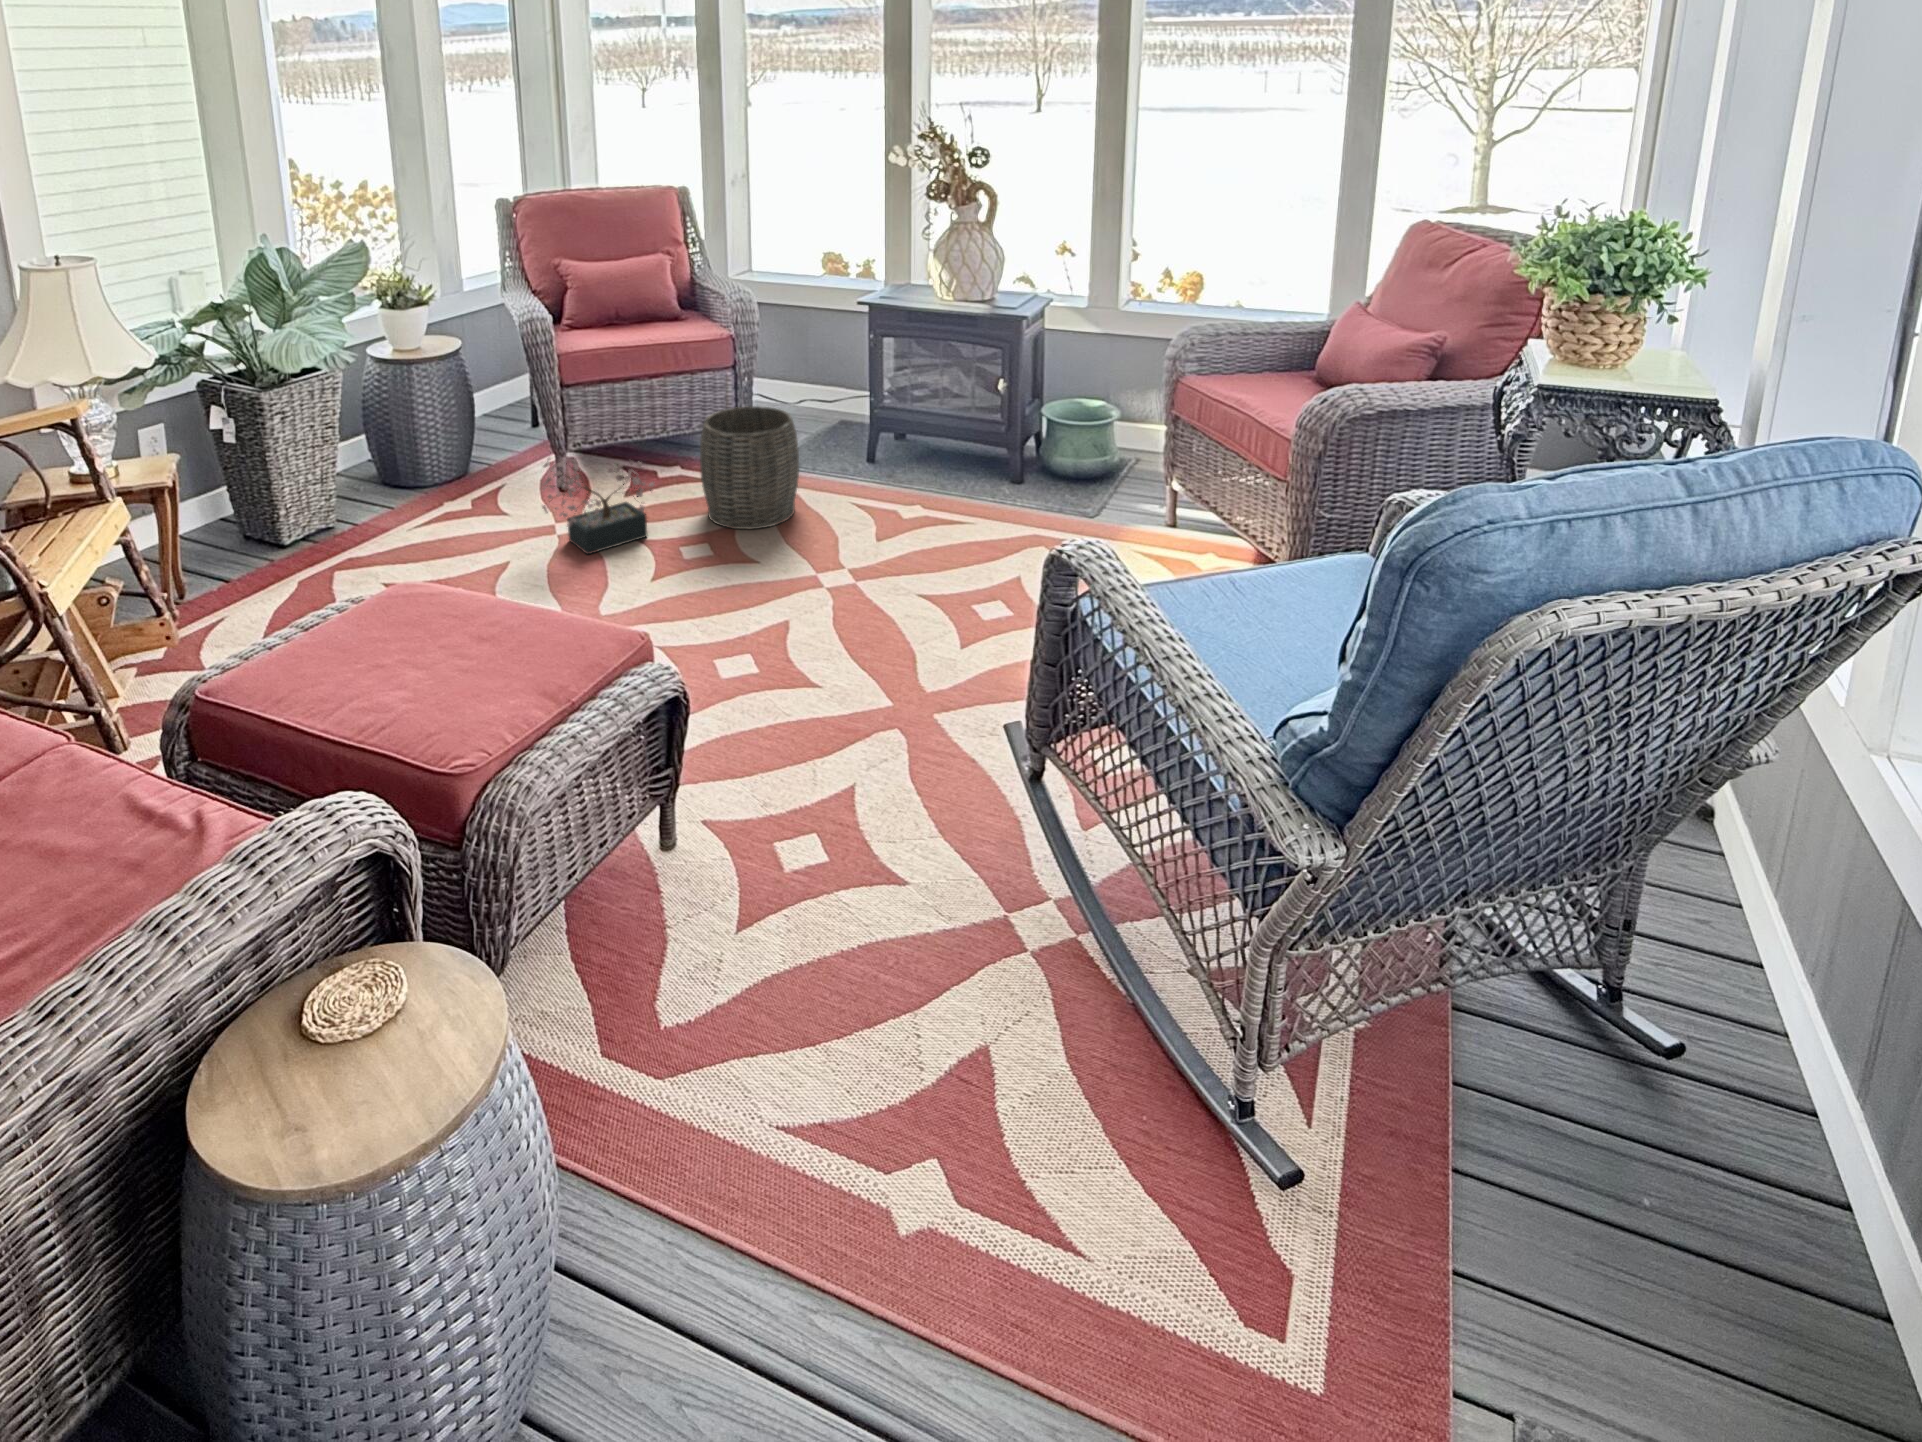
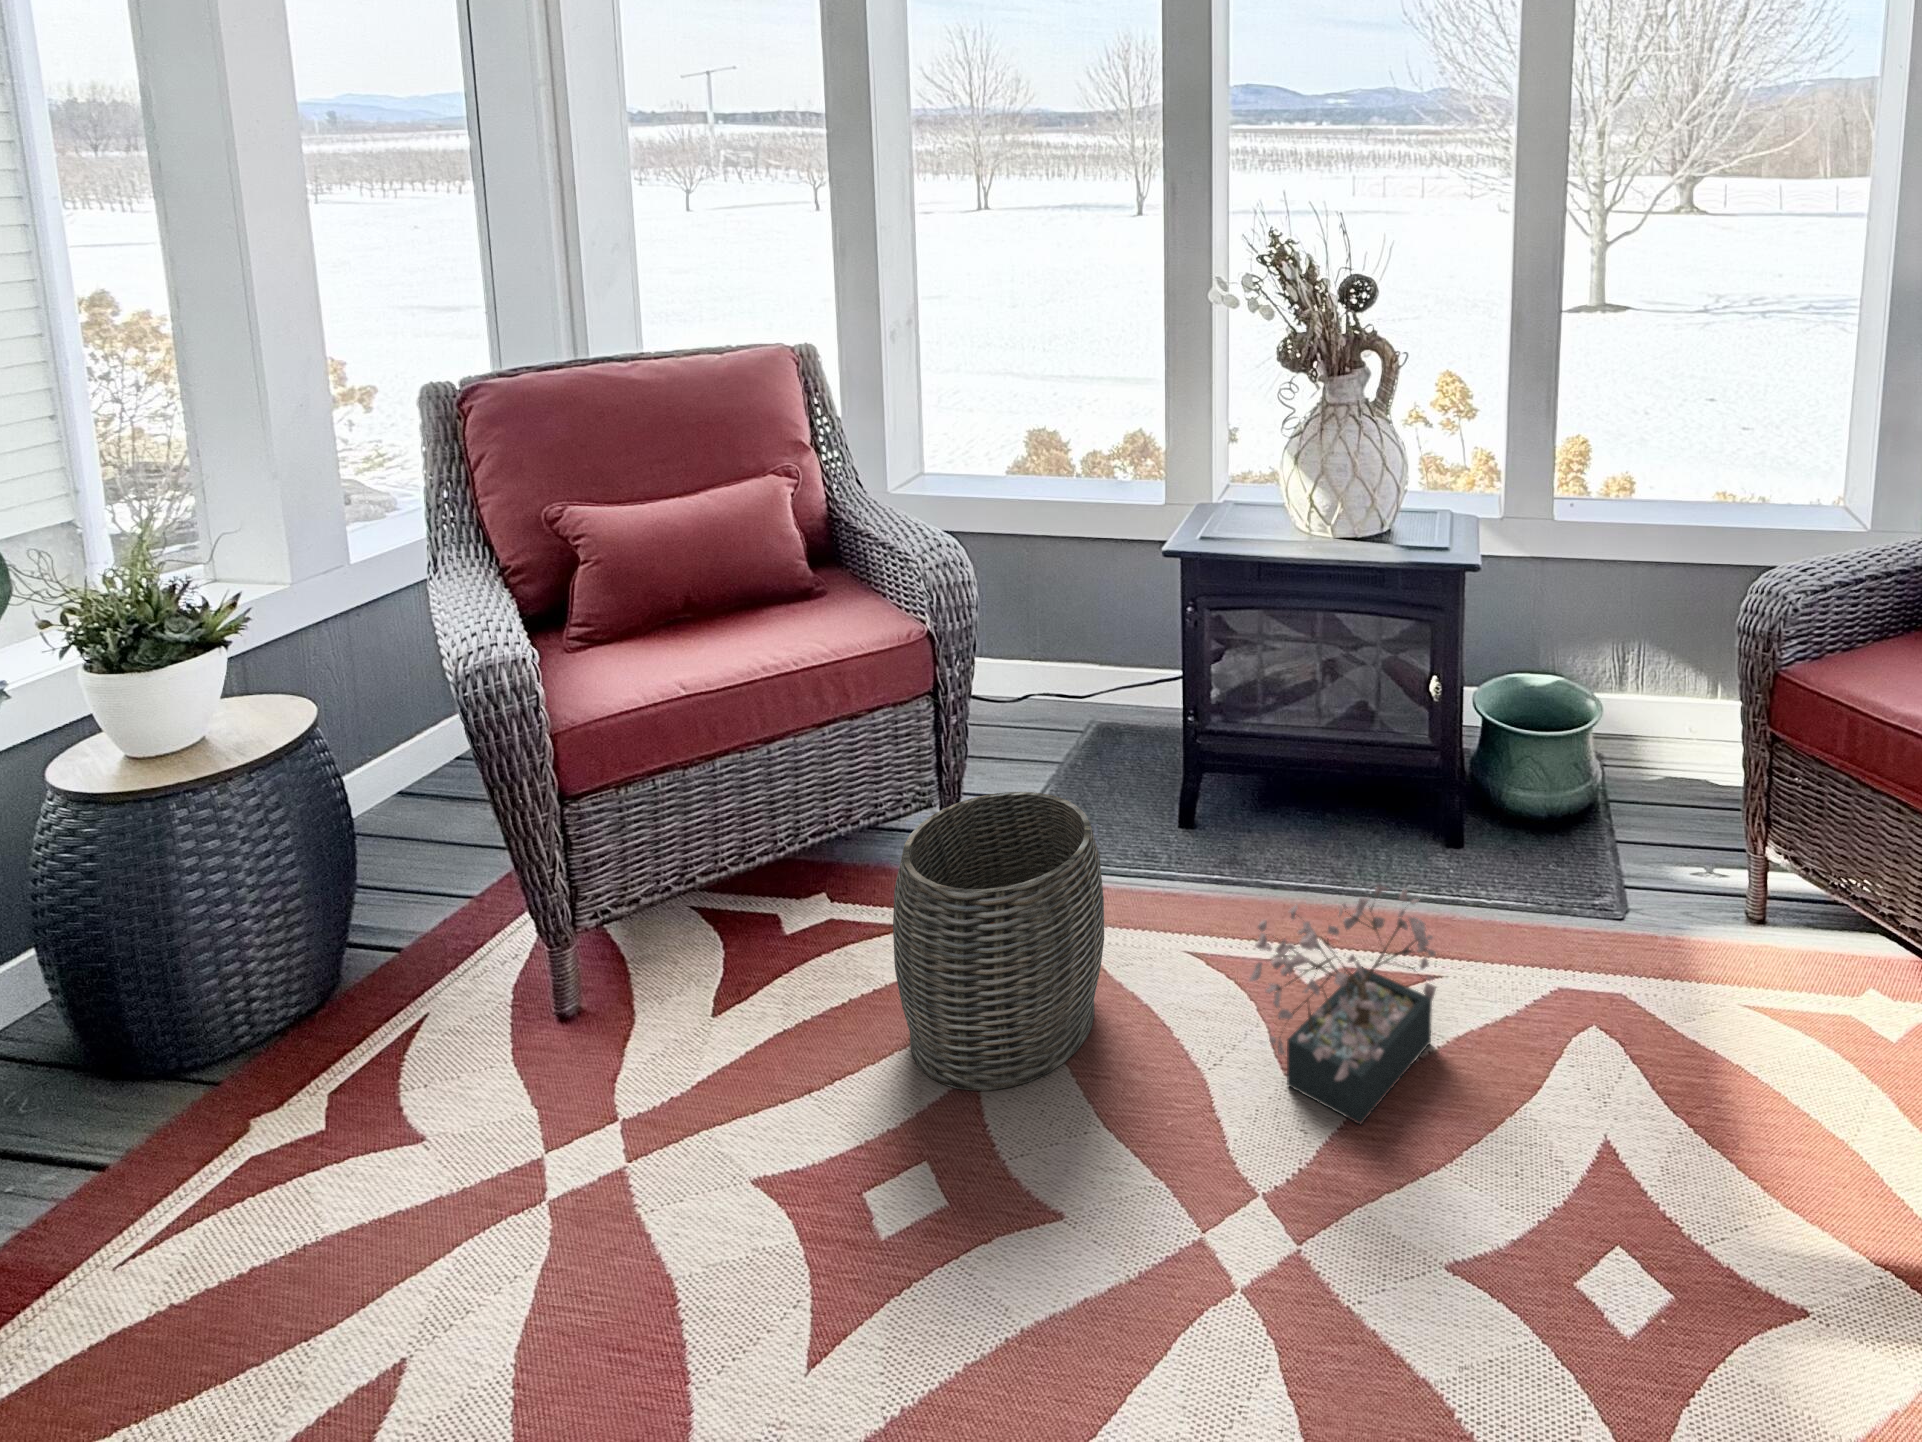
decorative plant: present [542,458,654,554] -> present [1250,885,1436,1124]

